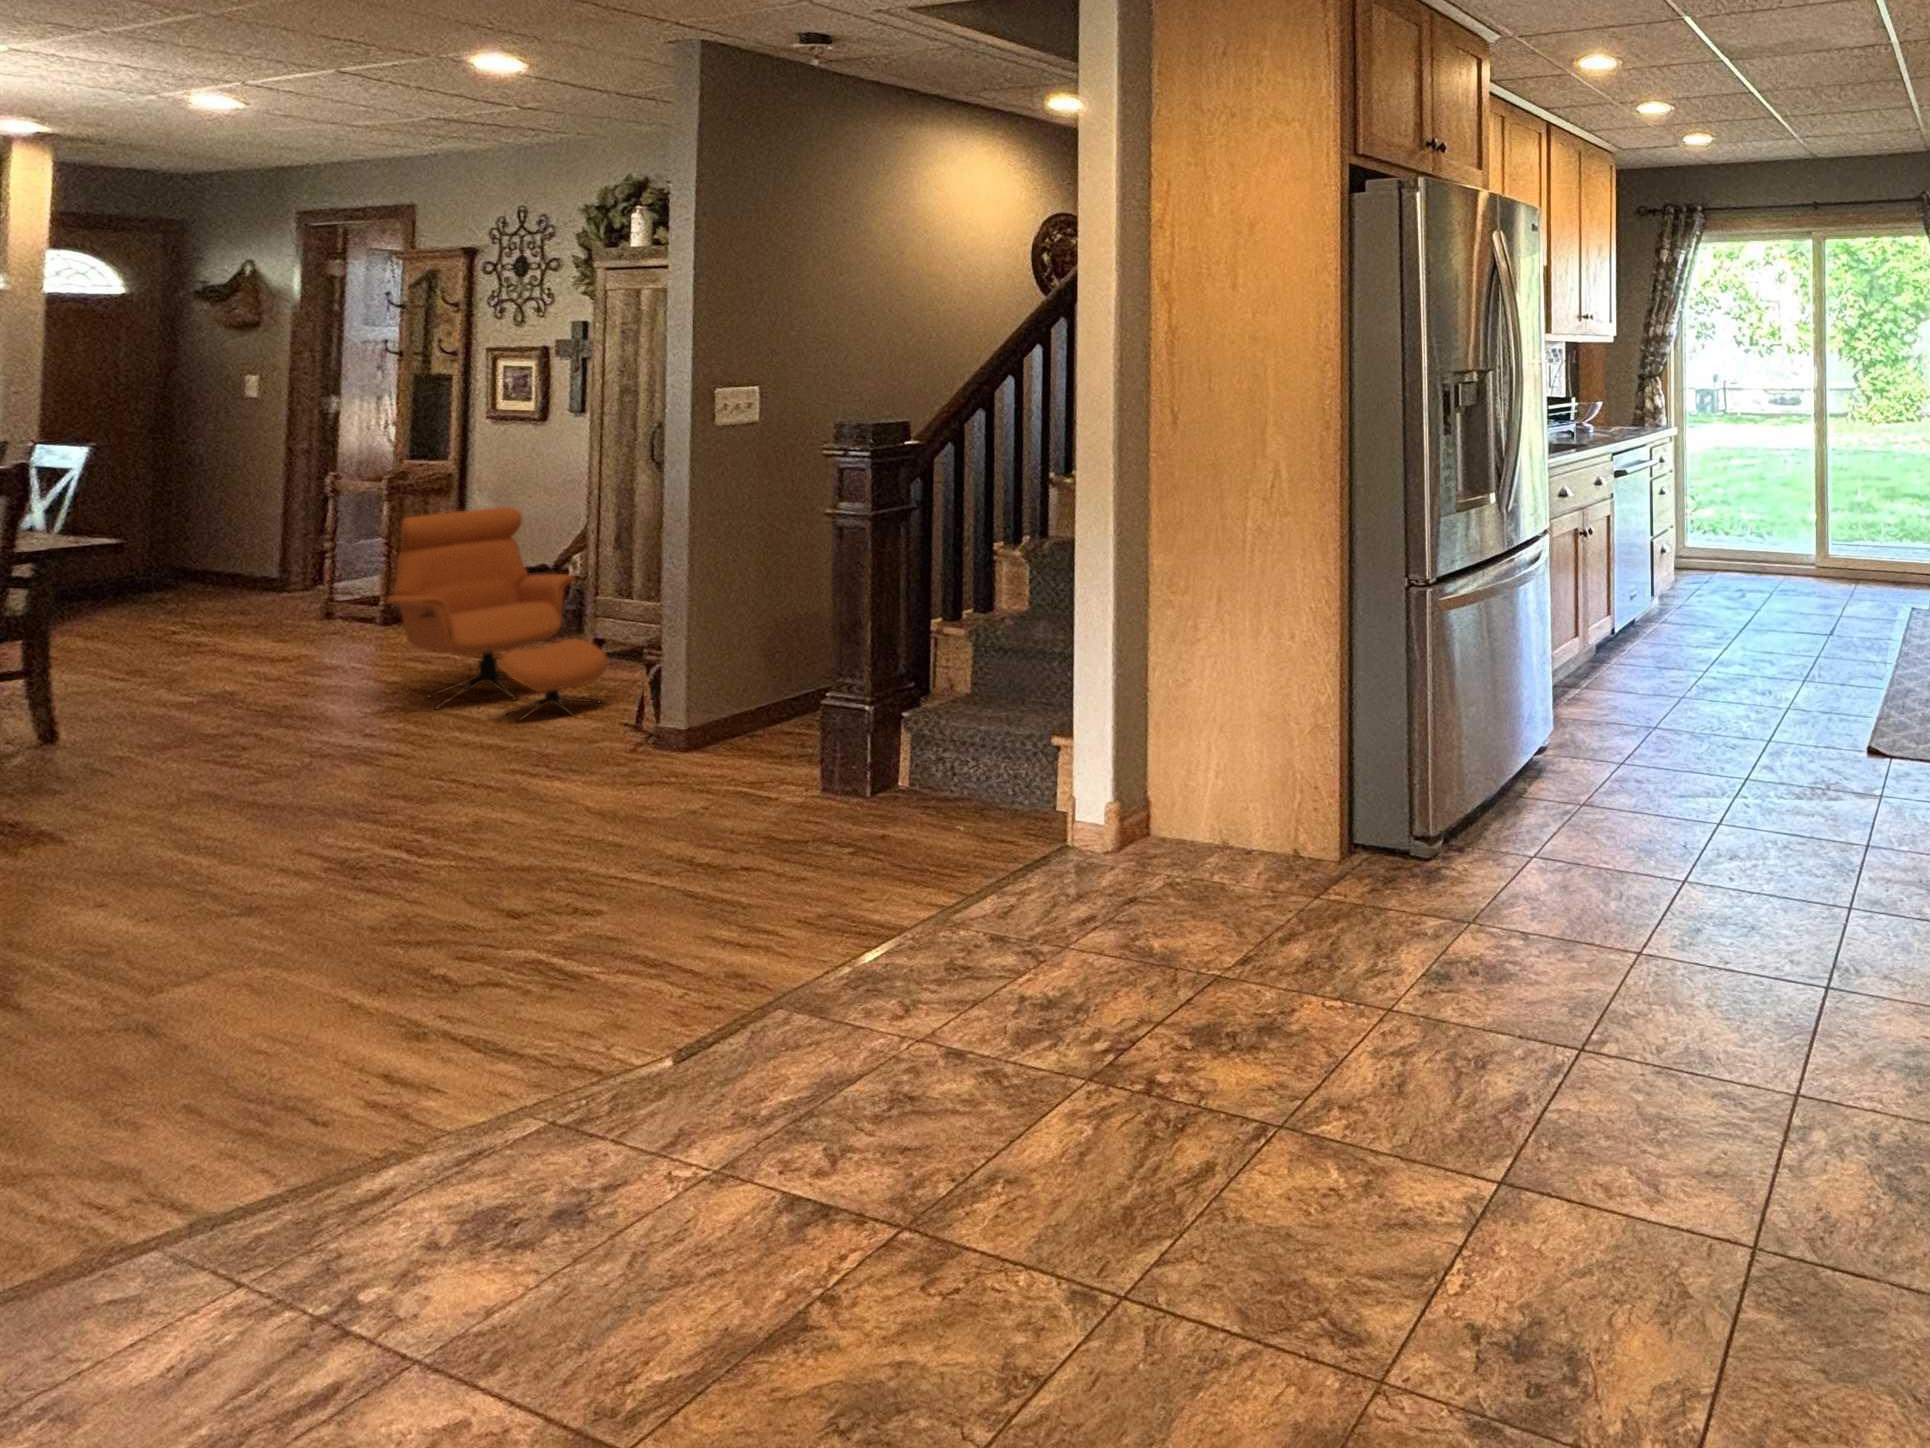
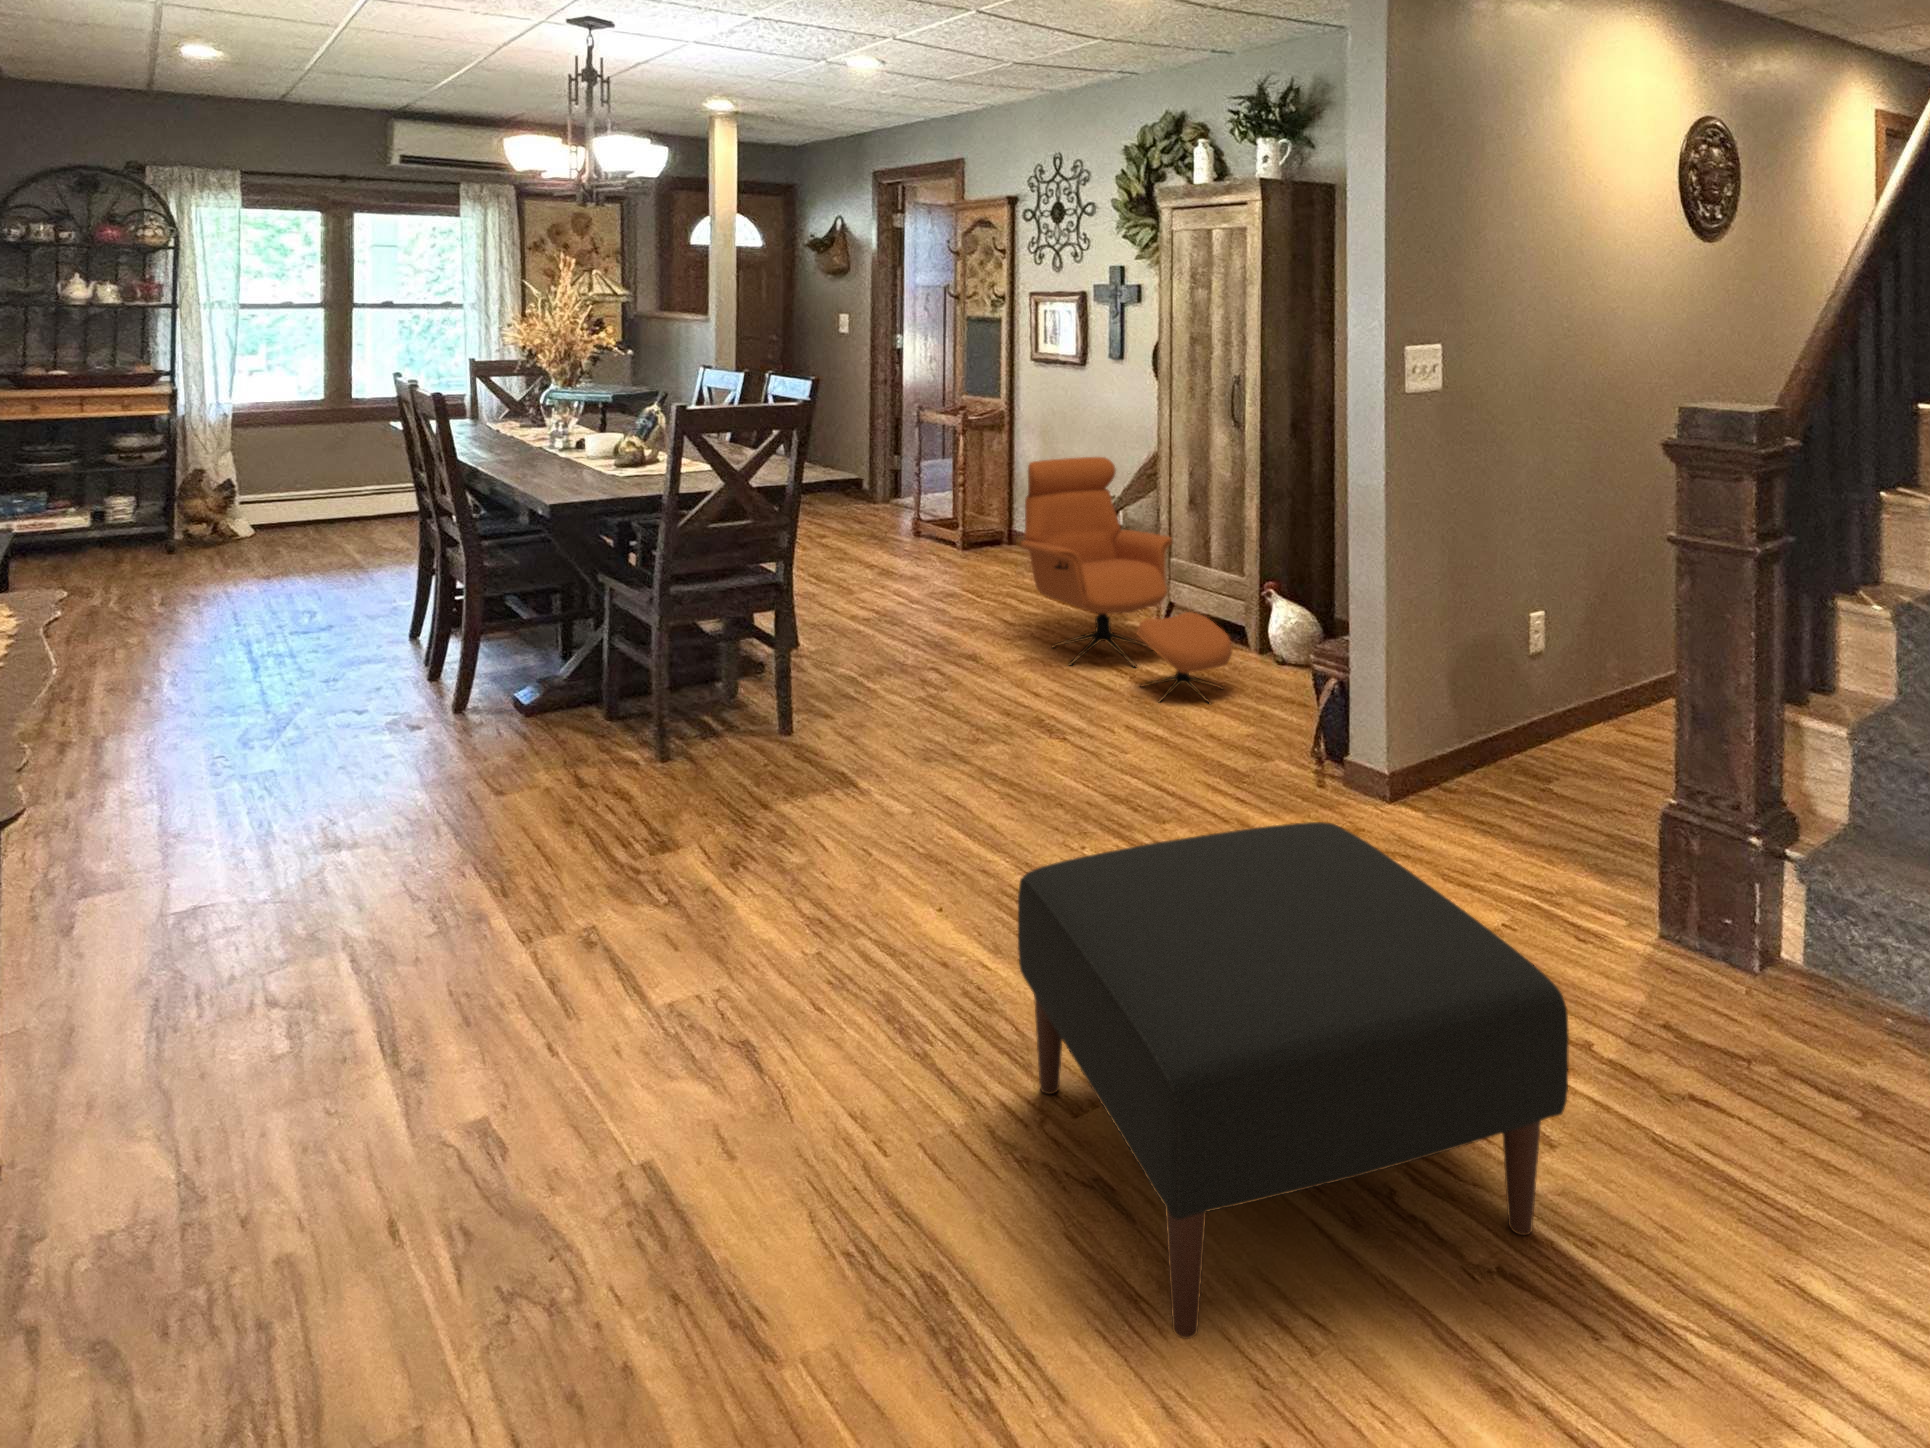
ottoman: none [89,748,543,1090] -> present [1018,822,1569,1339]

